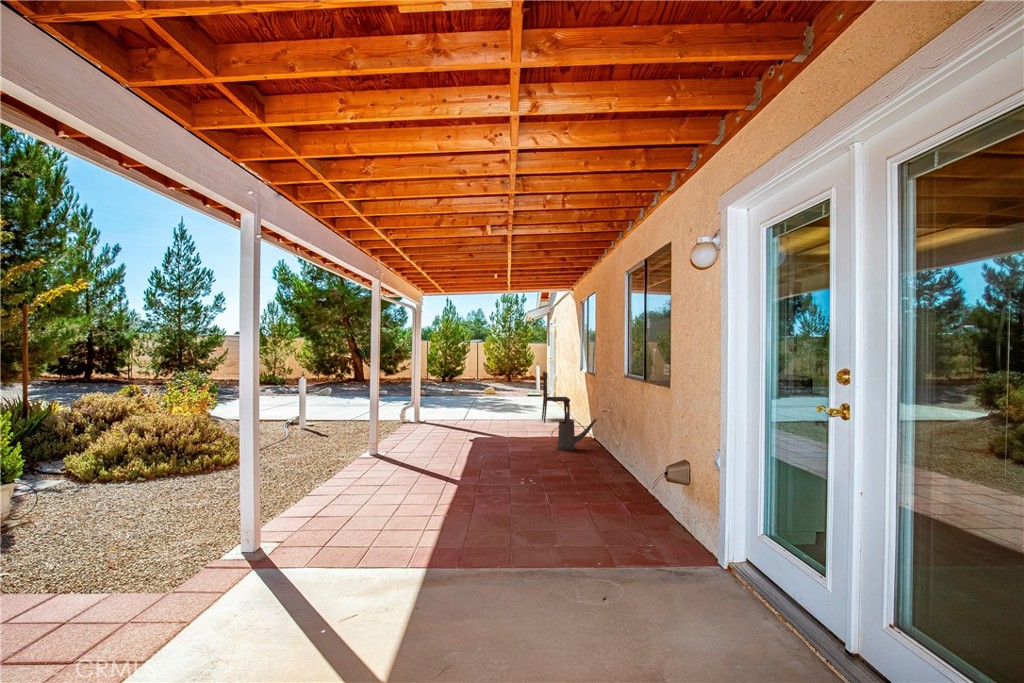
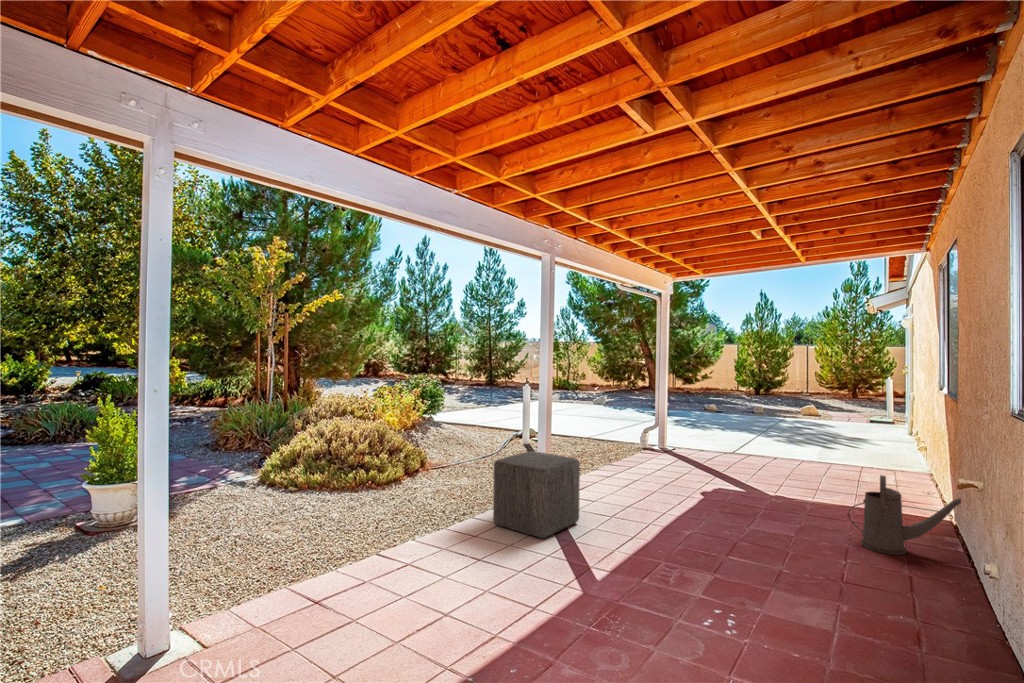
dining chair: present [542,372,570,423] -> none [870,391,928,485]
ottoman: none [361,420,416,472] -> present [493,451,580,538]

